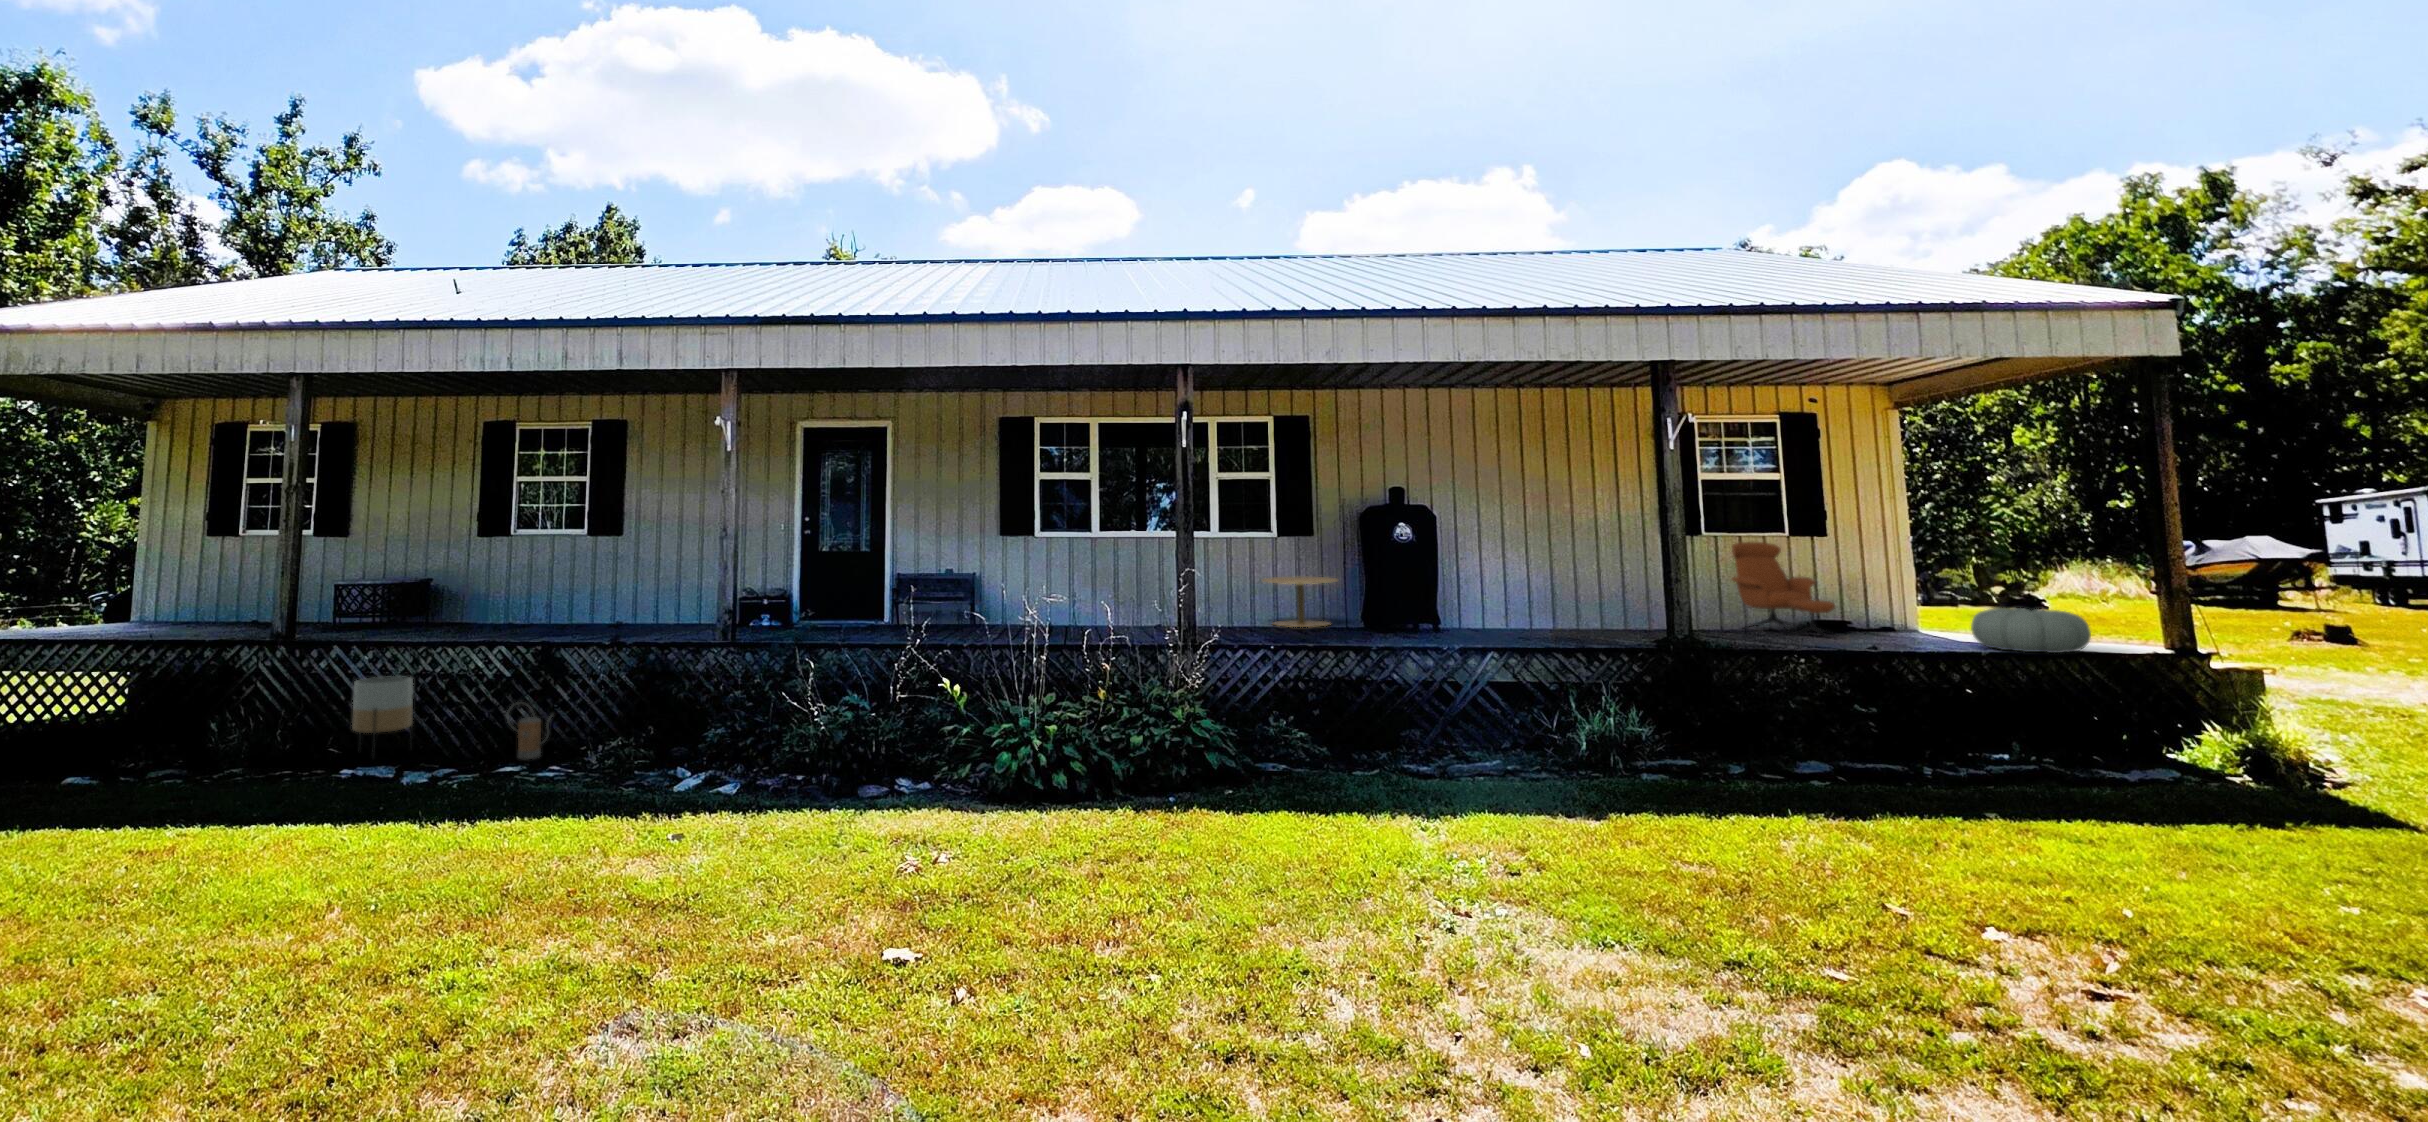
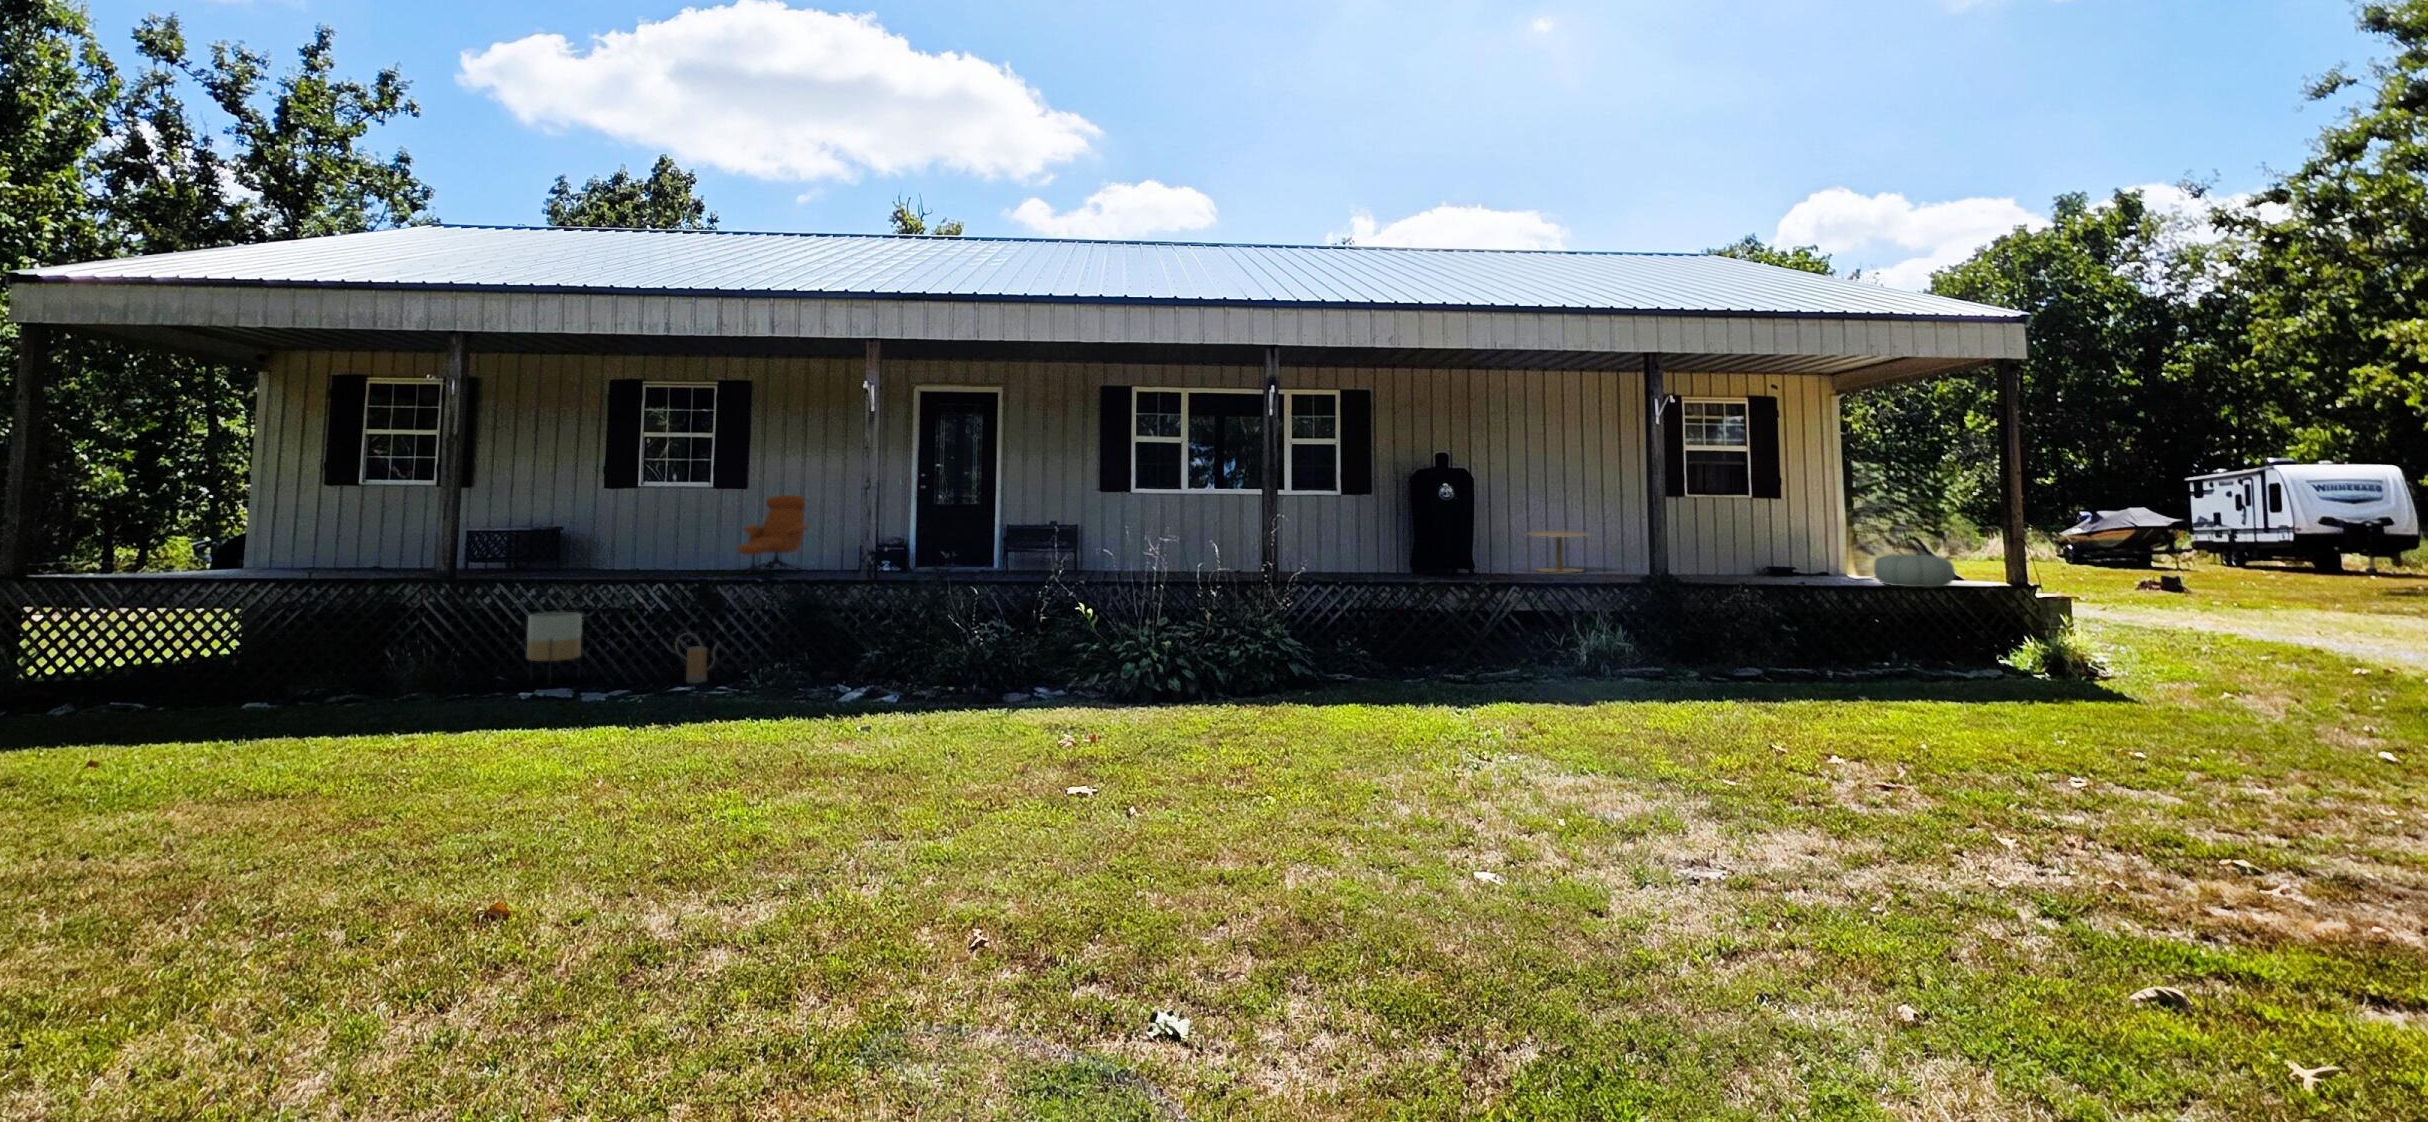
lounge chair: present [1732,542,1836,634] -> present [737,495,808,573]
side table: present [1263,576,1337,627] -> present [1527,531,1589,572]

